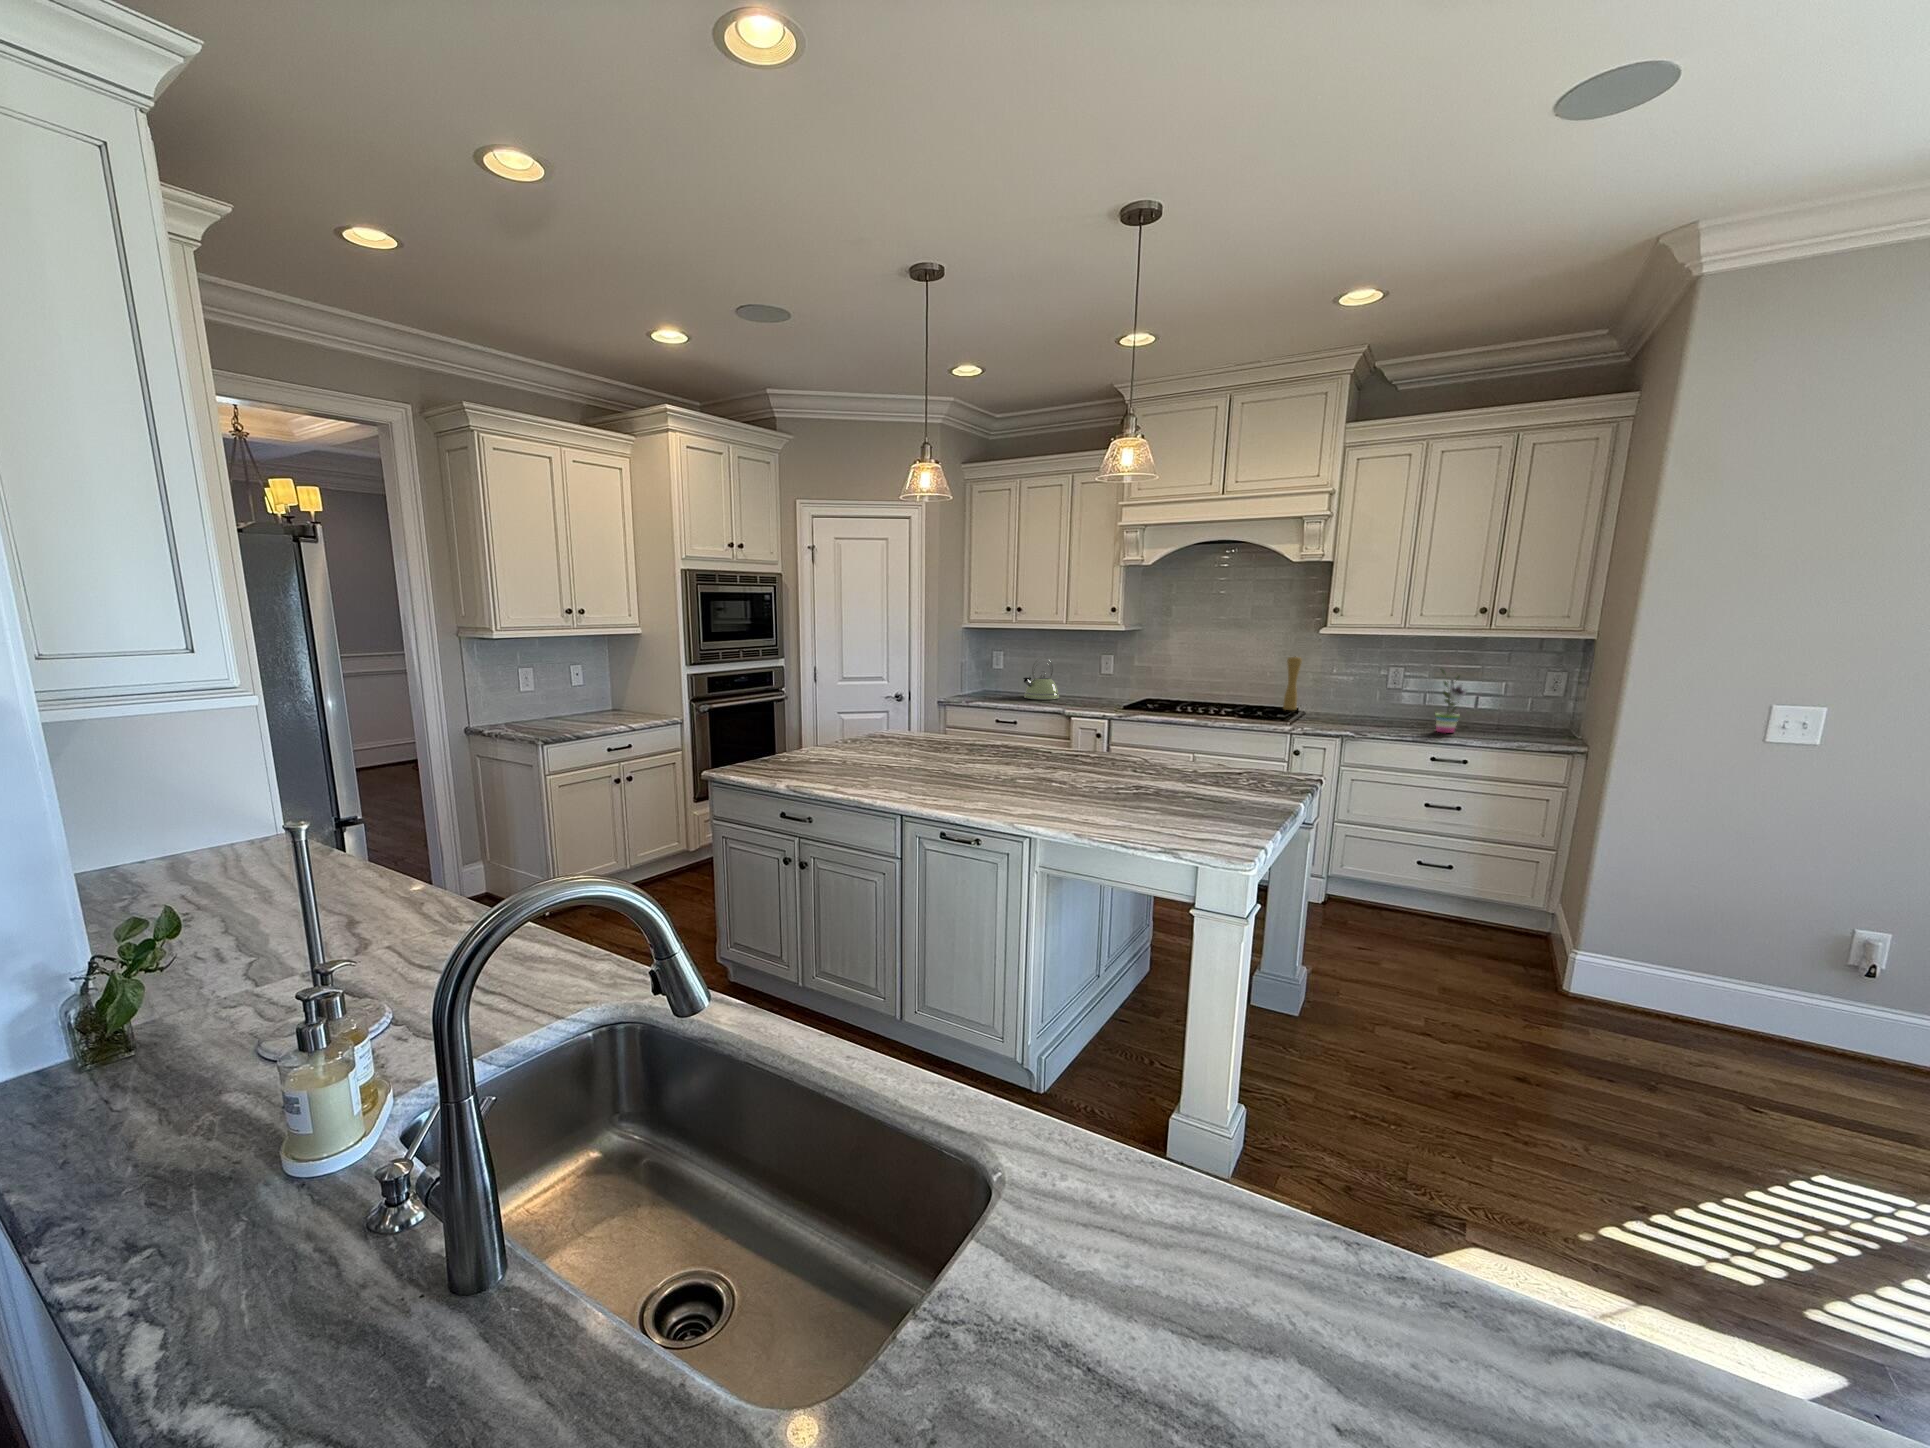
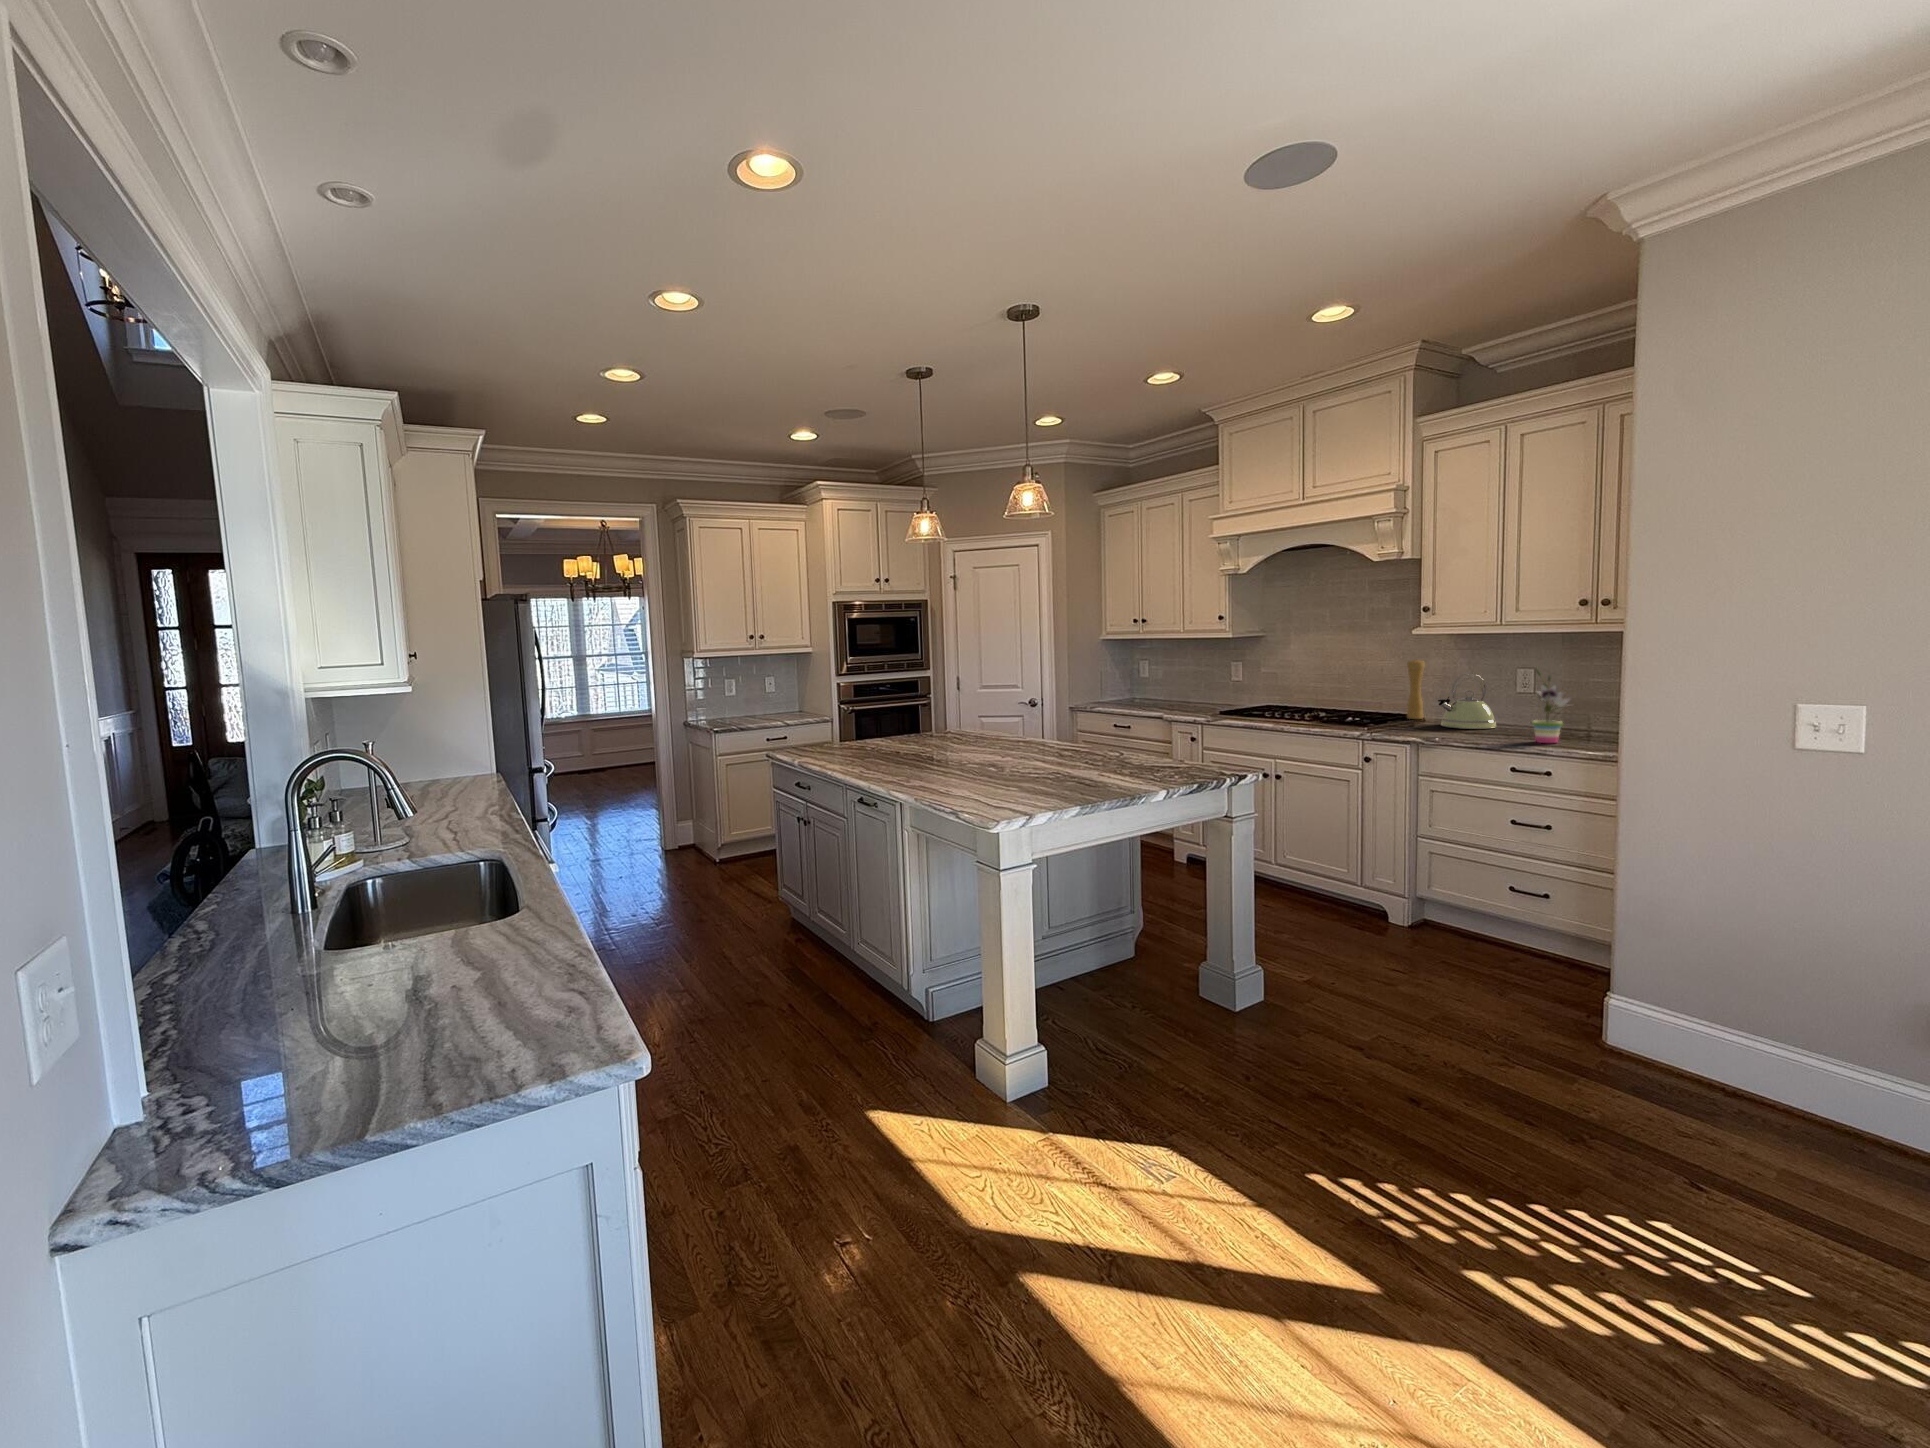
kettle: present [1023,657,1059,700] -> present [1438,673,1497,729]

